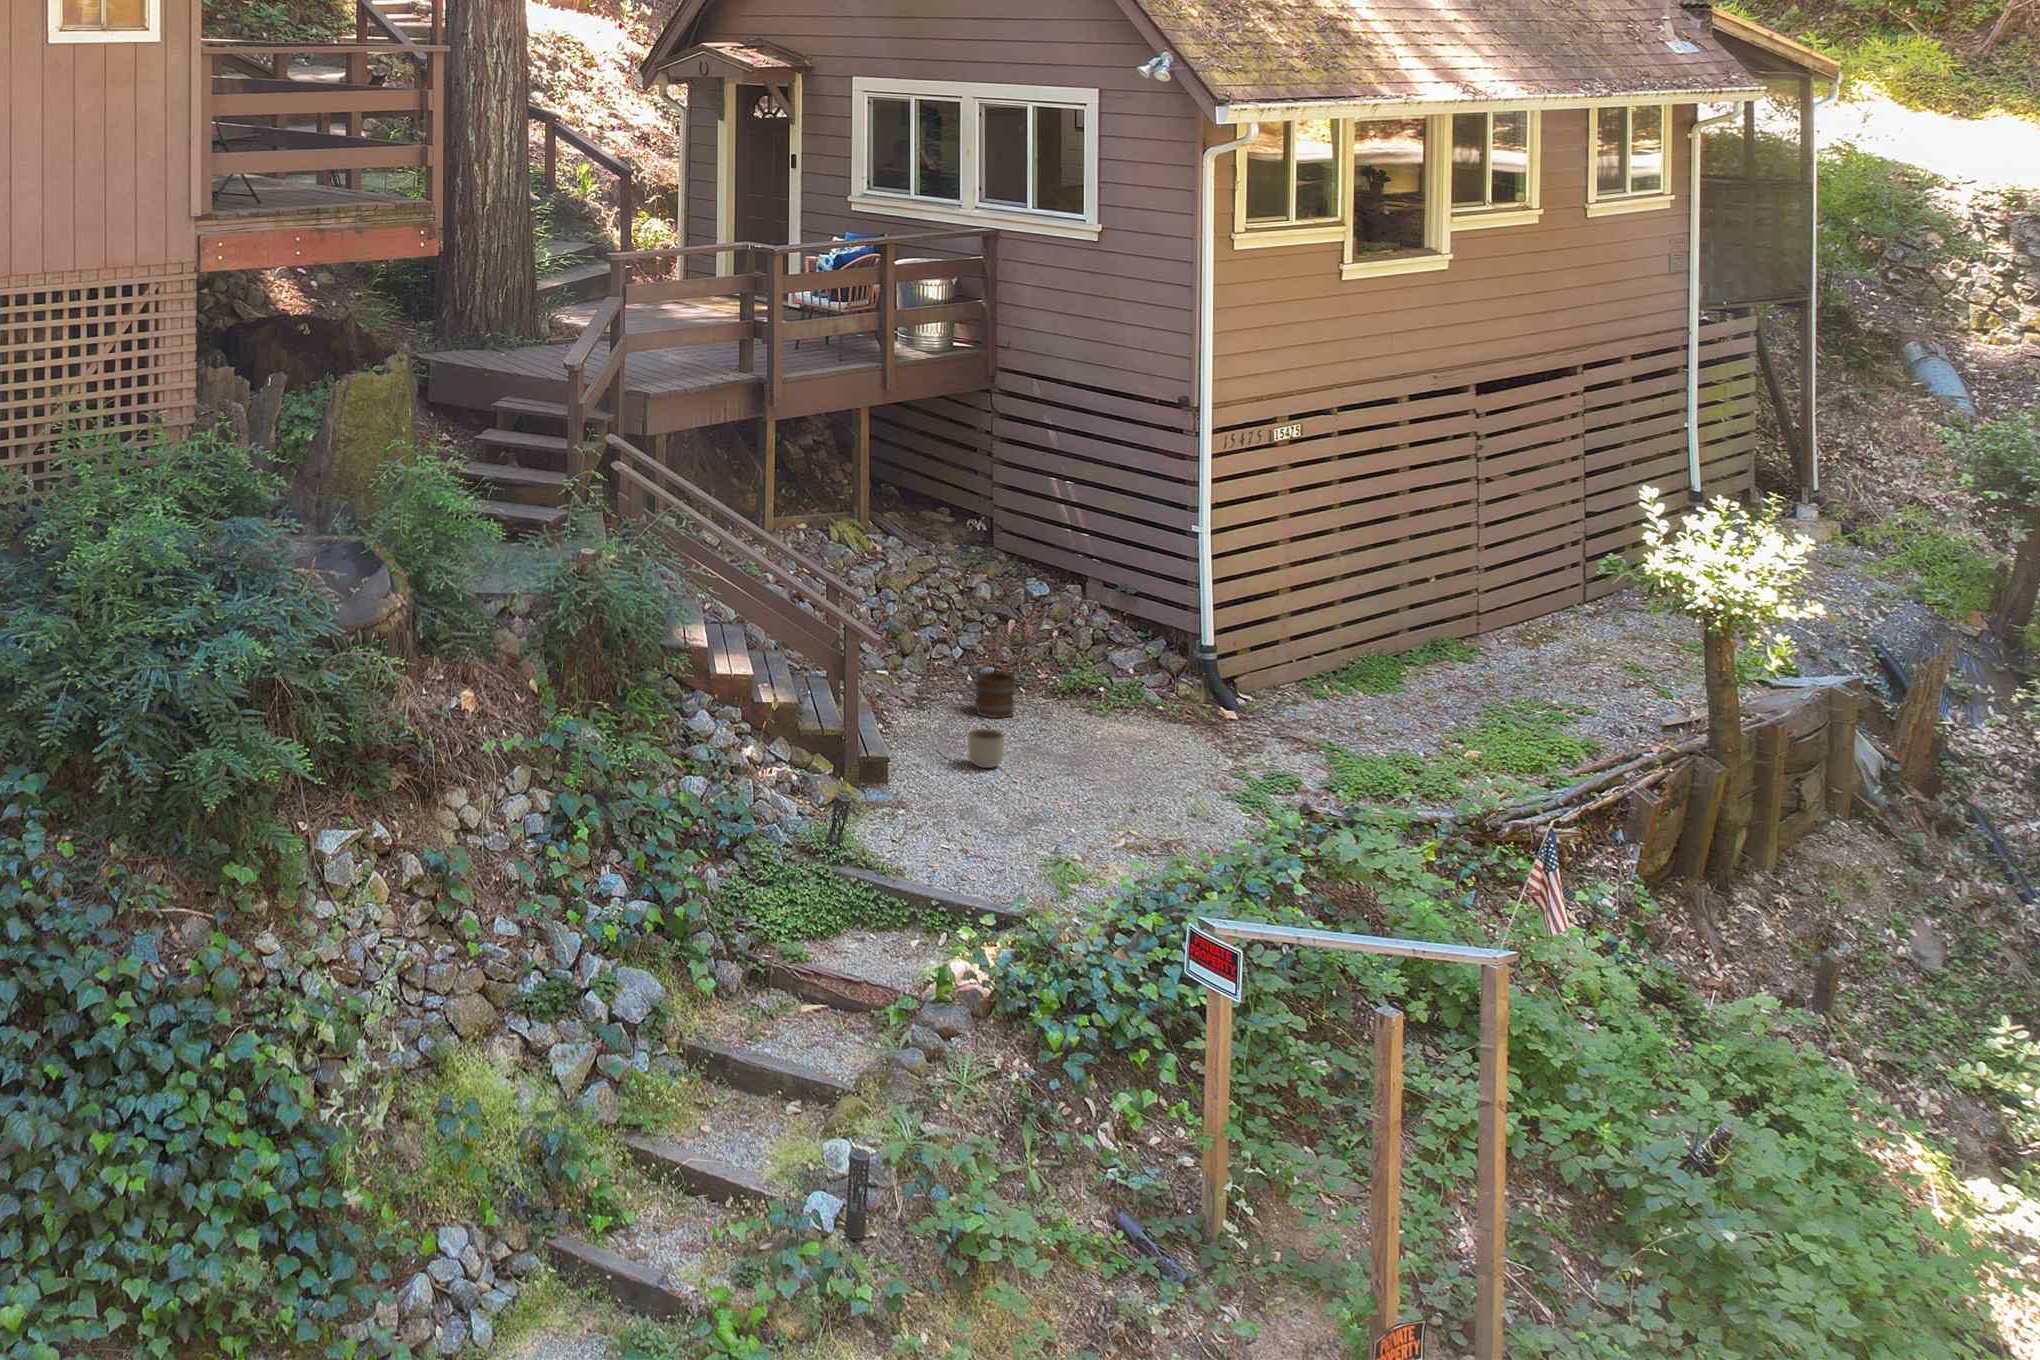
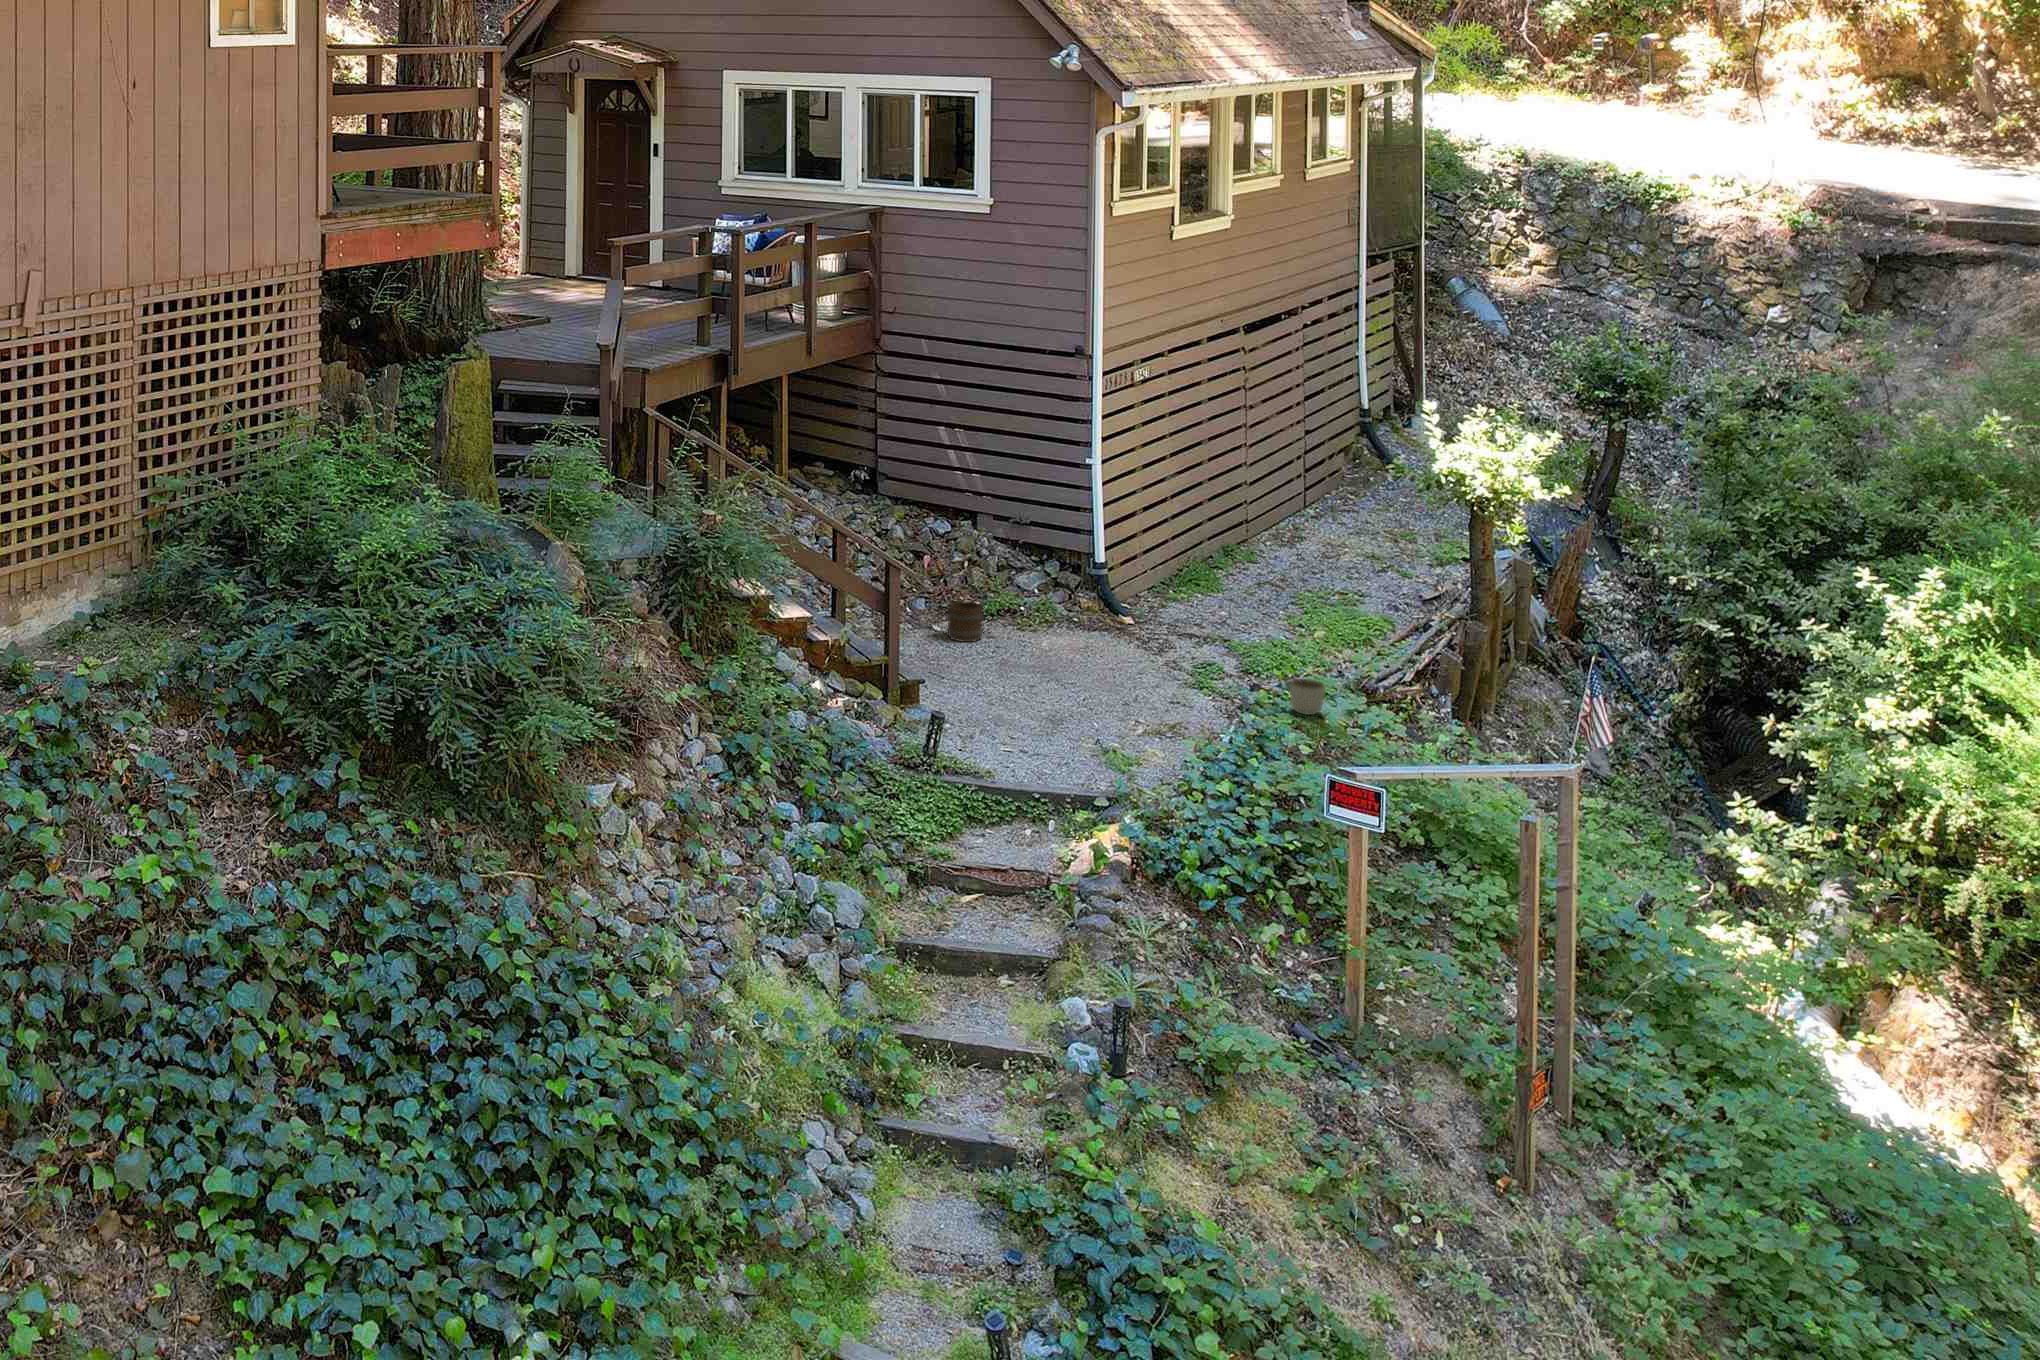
planter: present [968,729,1004,768] -> present [1290,679,1325,715]

